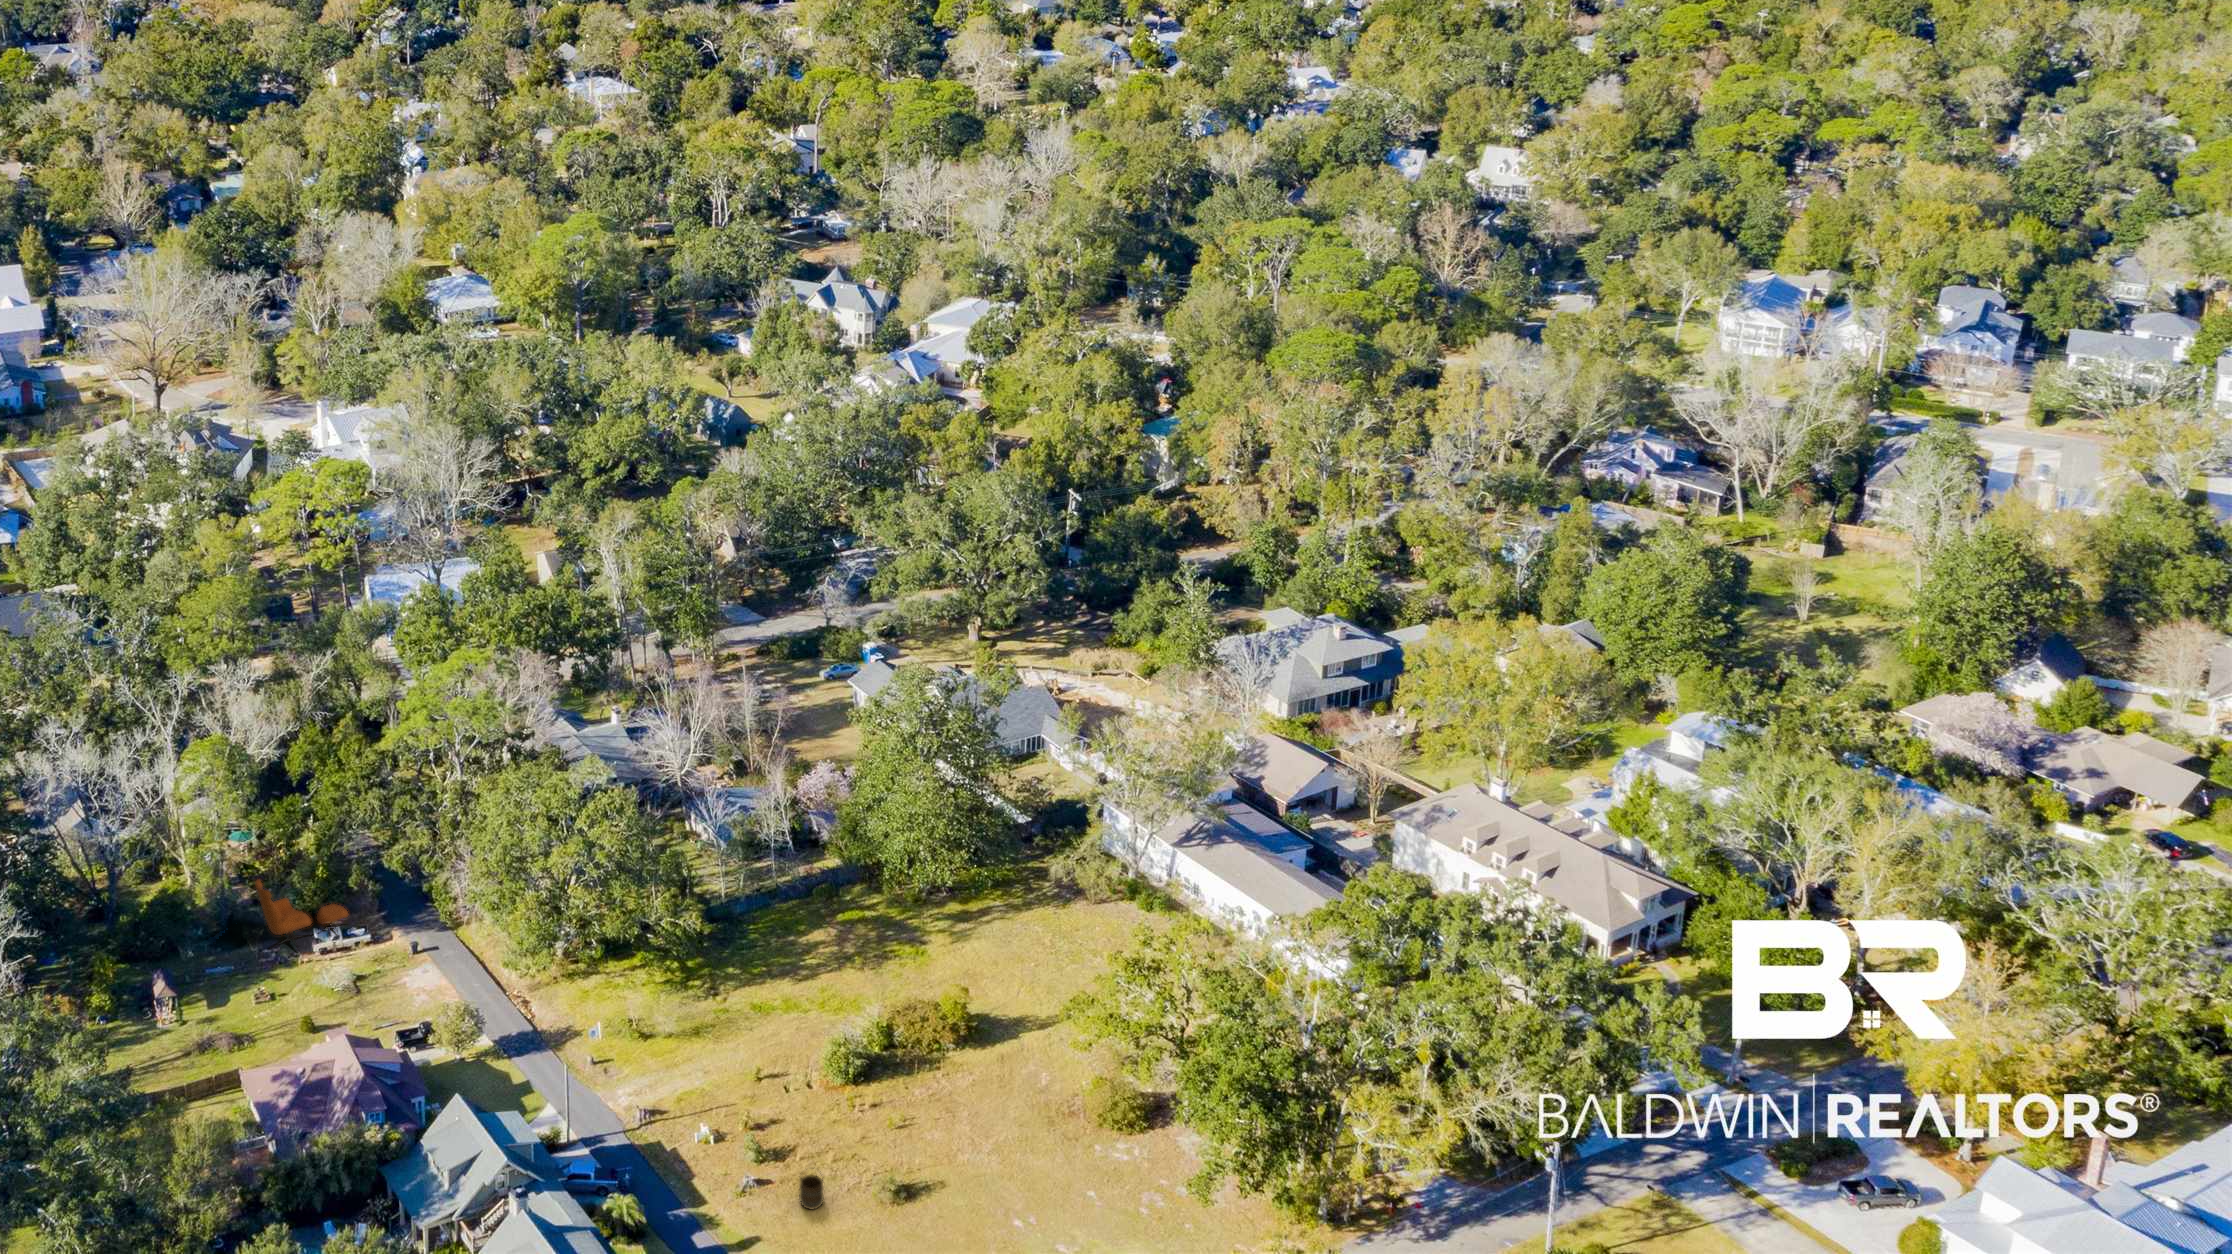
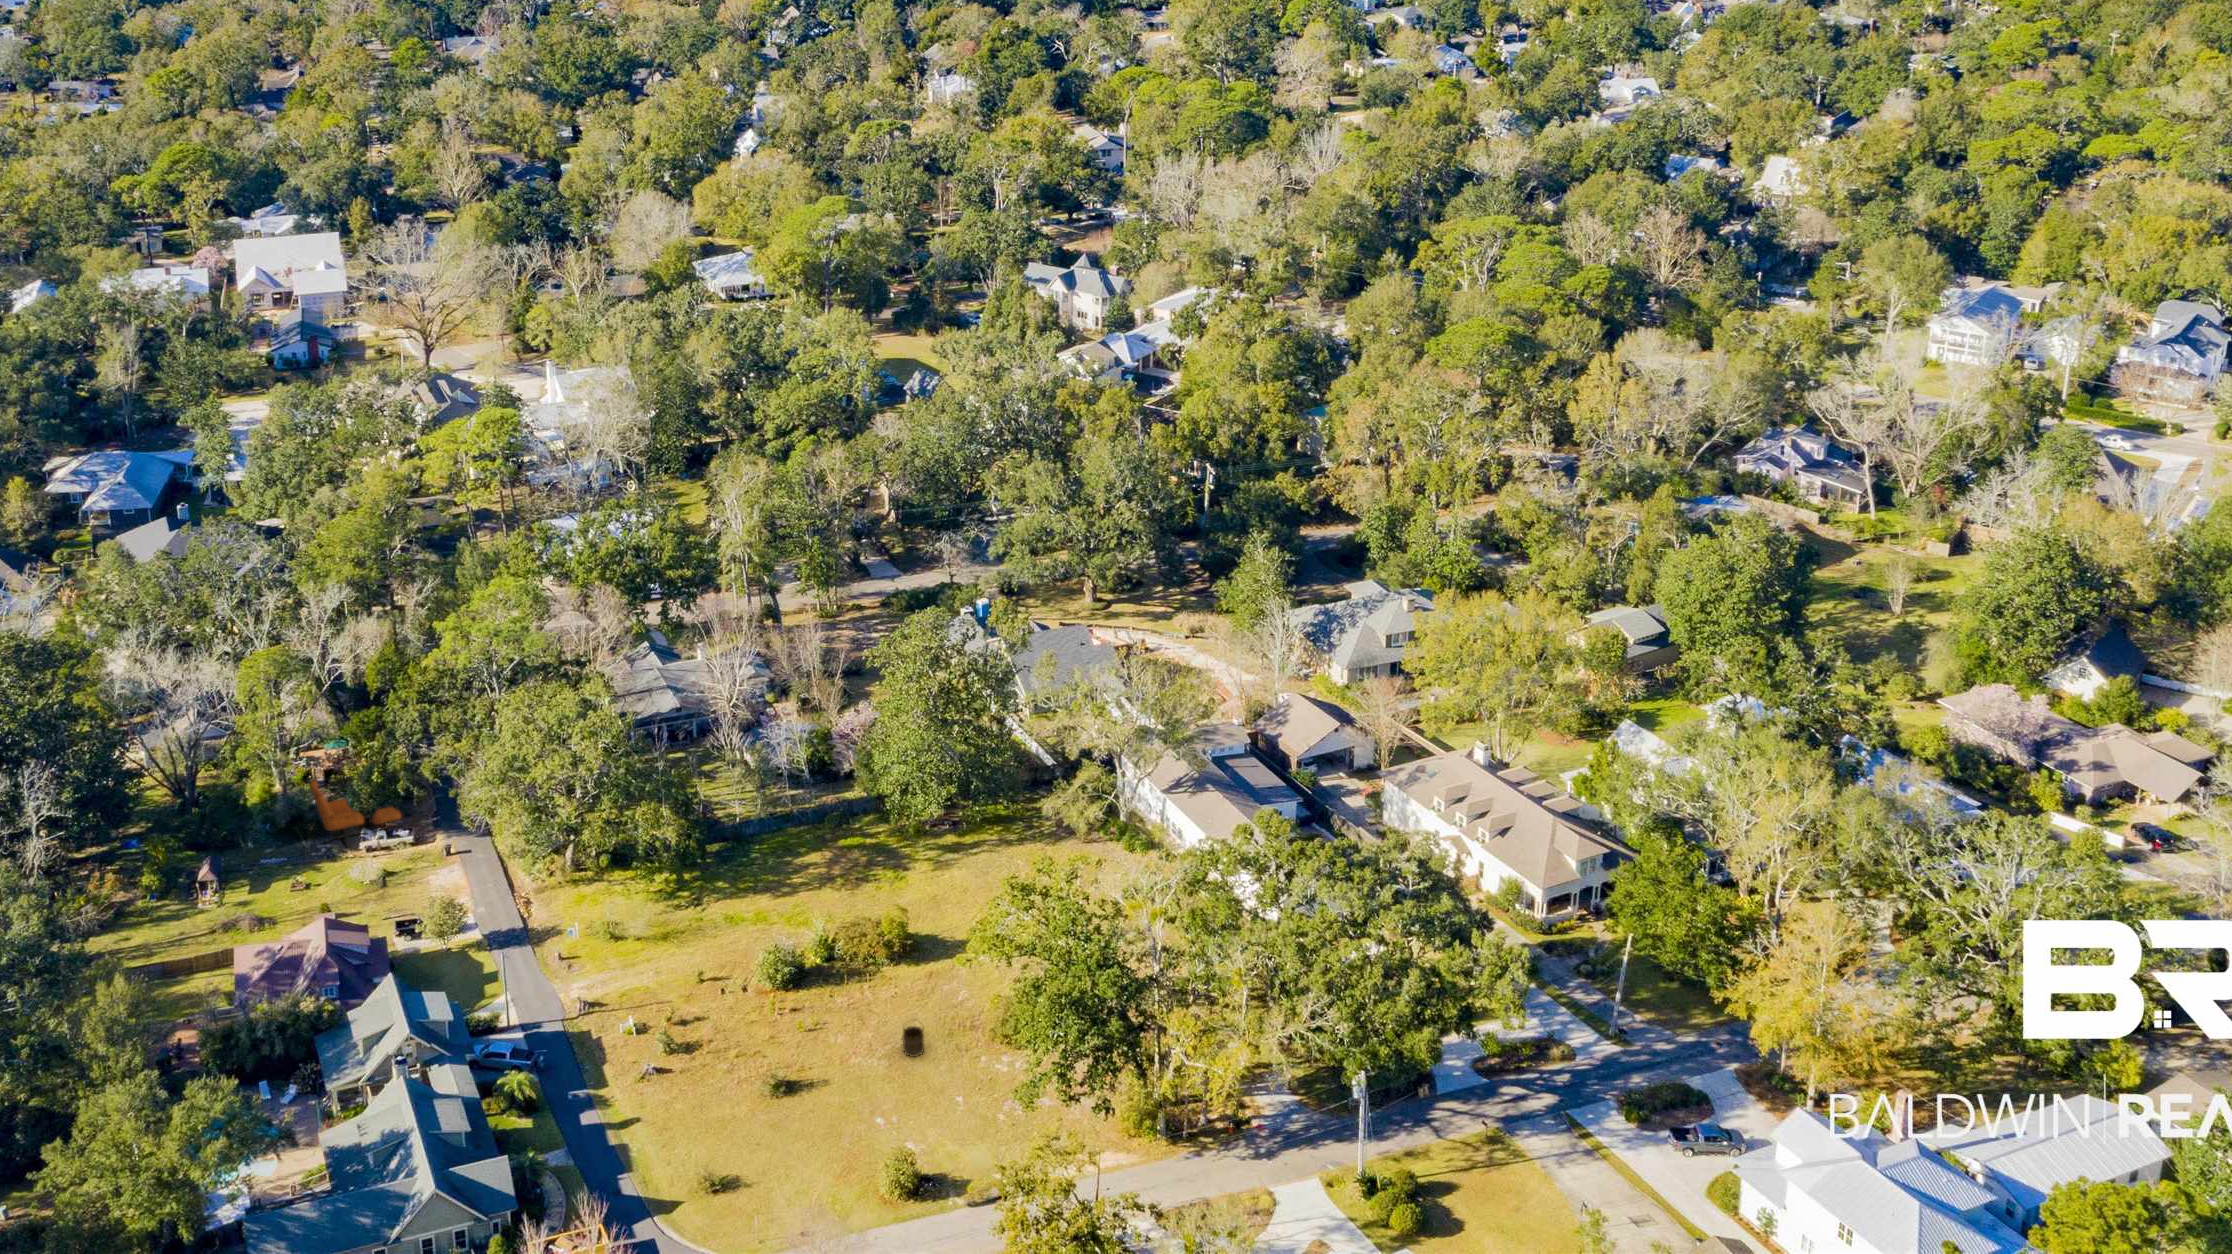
bucket: present [799,1168,824,1210] -> present [902,1026,924,1057]

